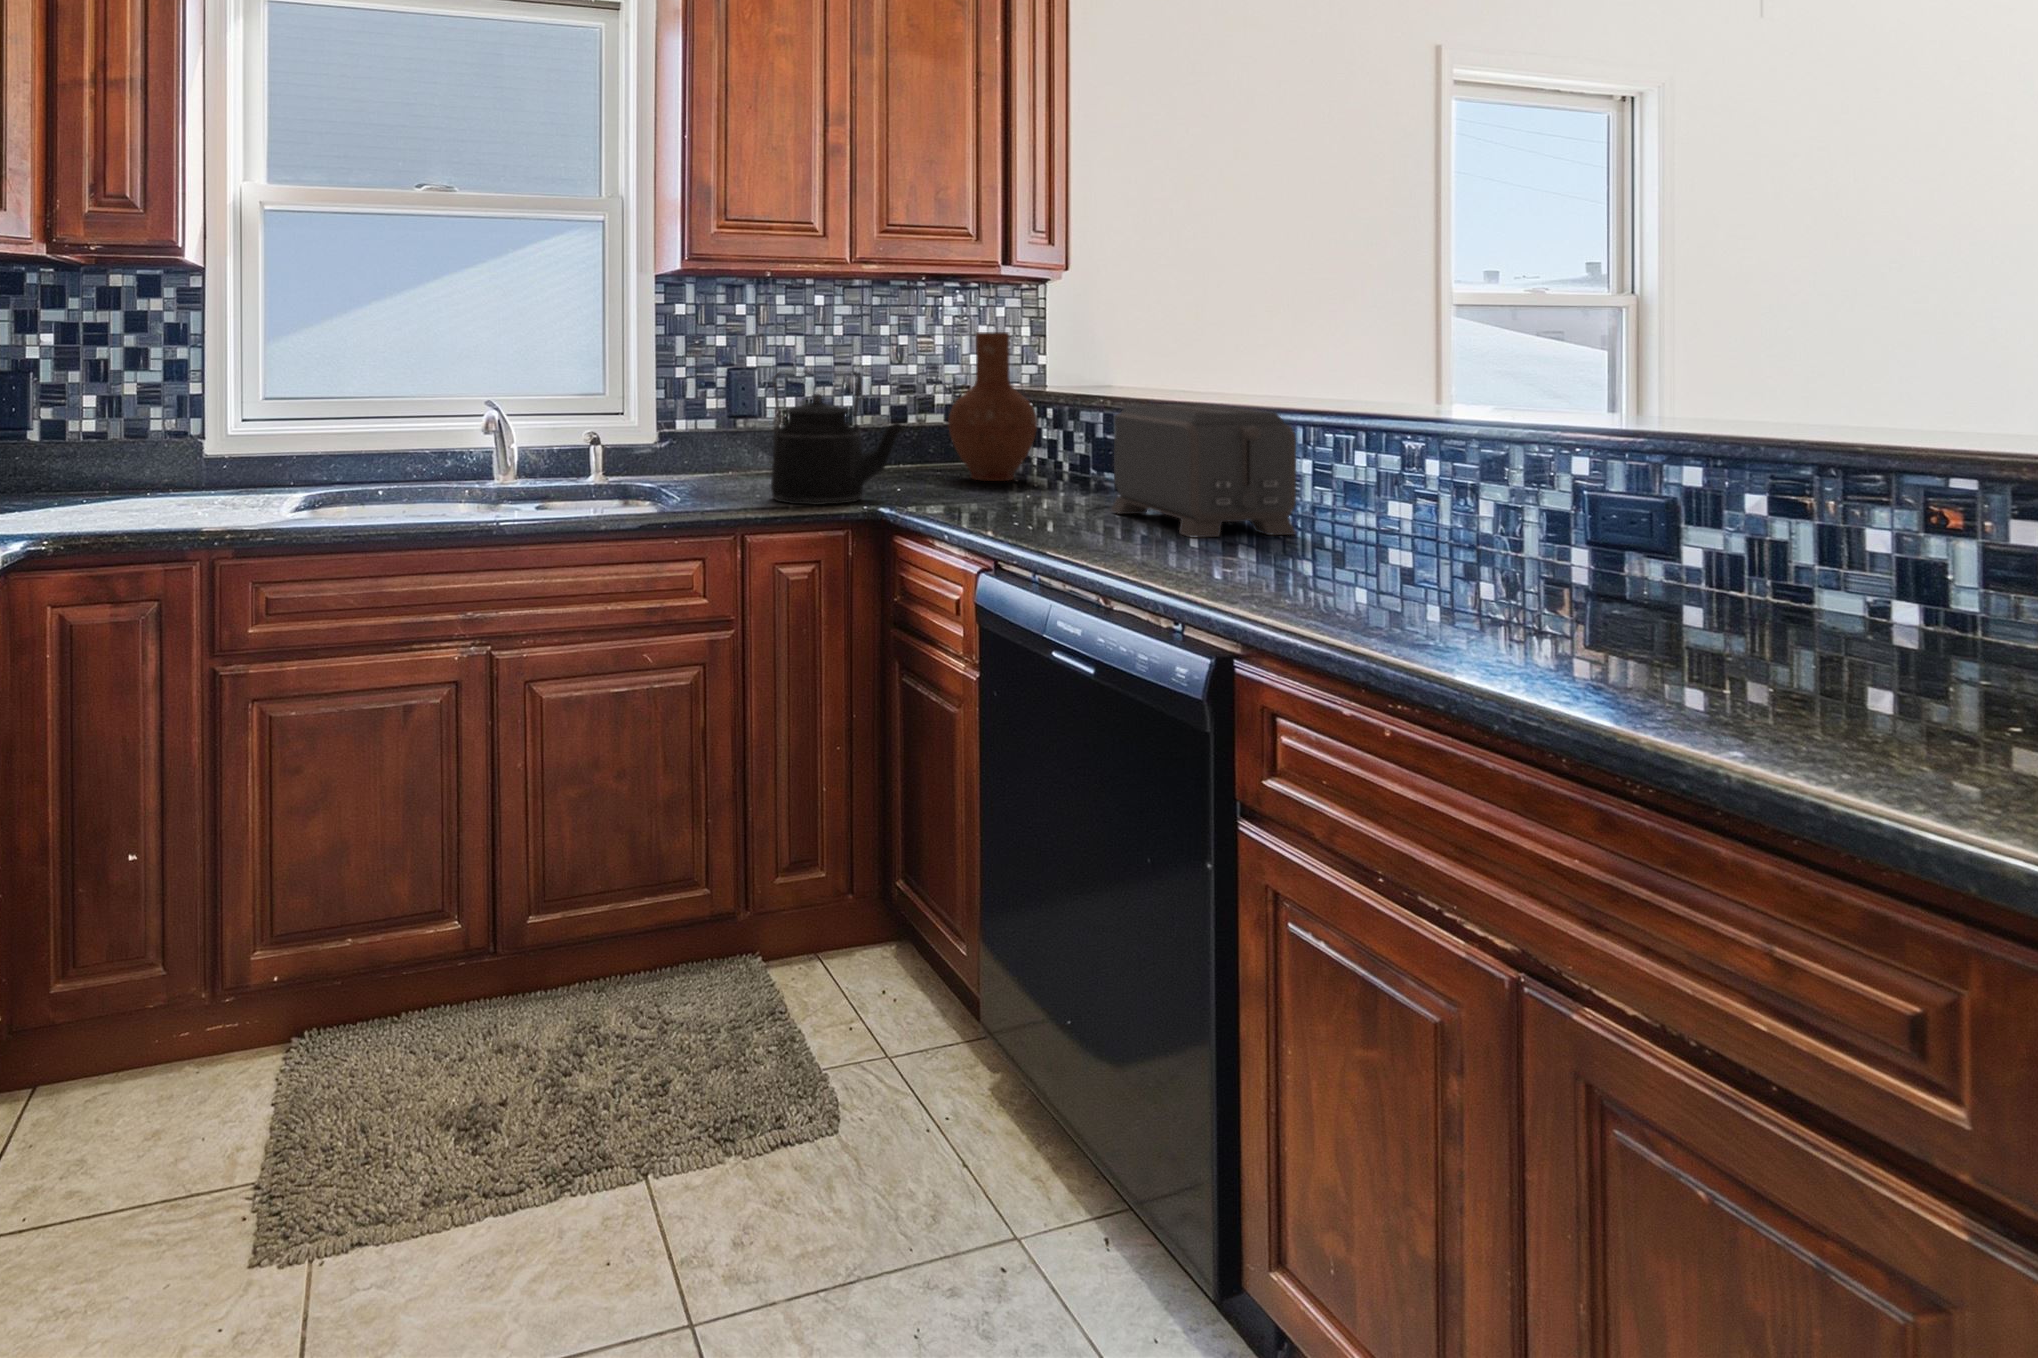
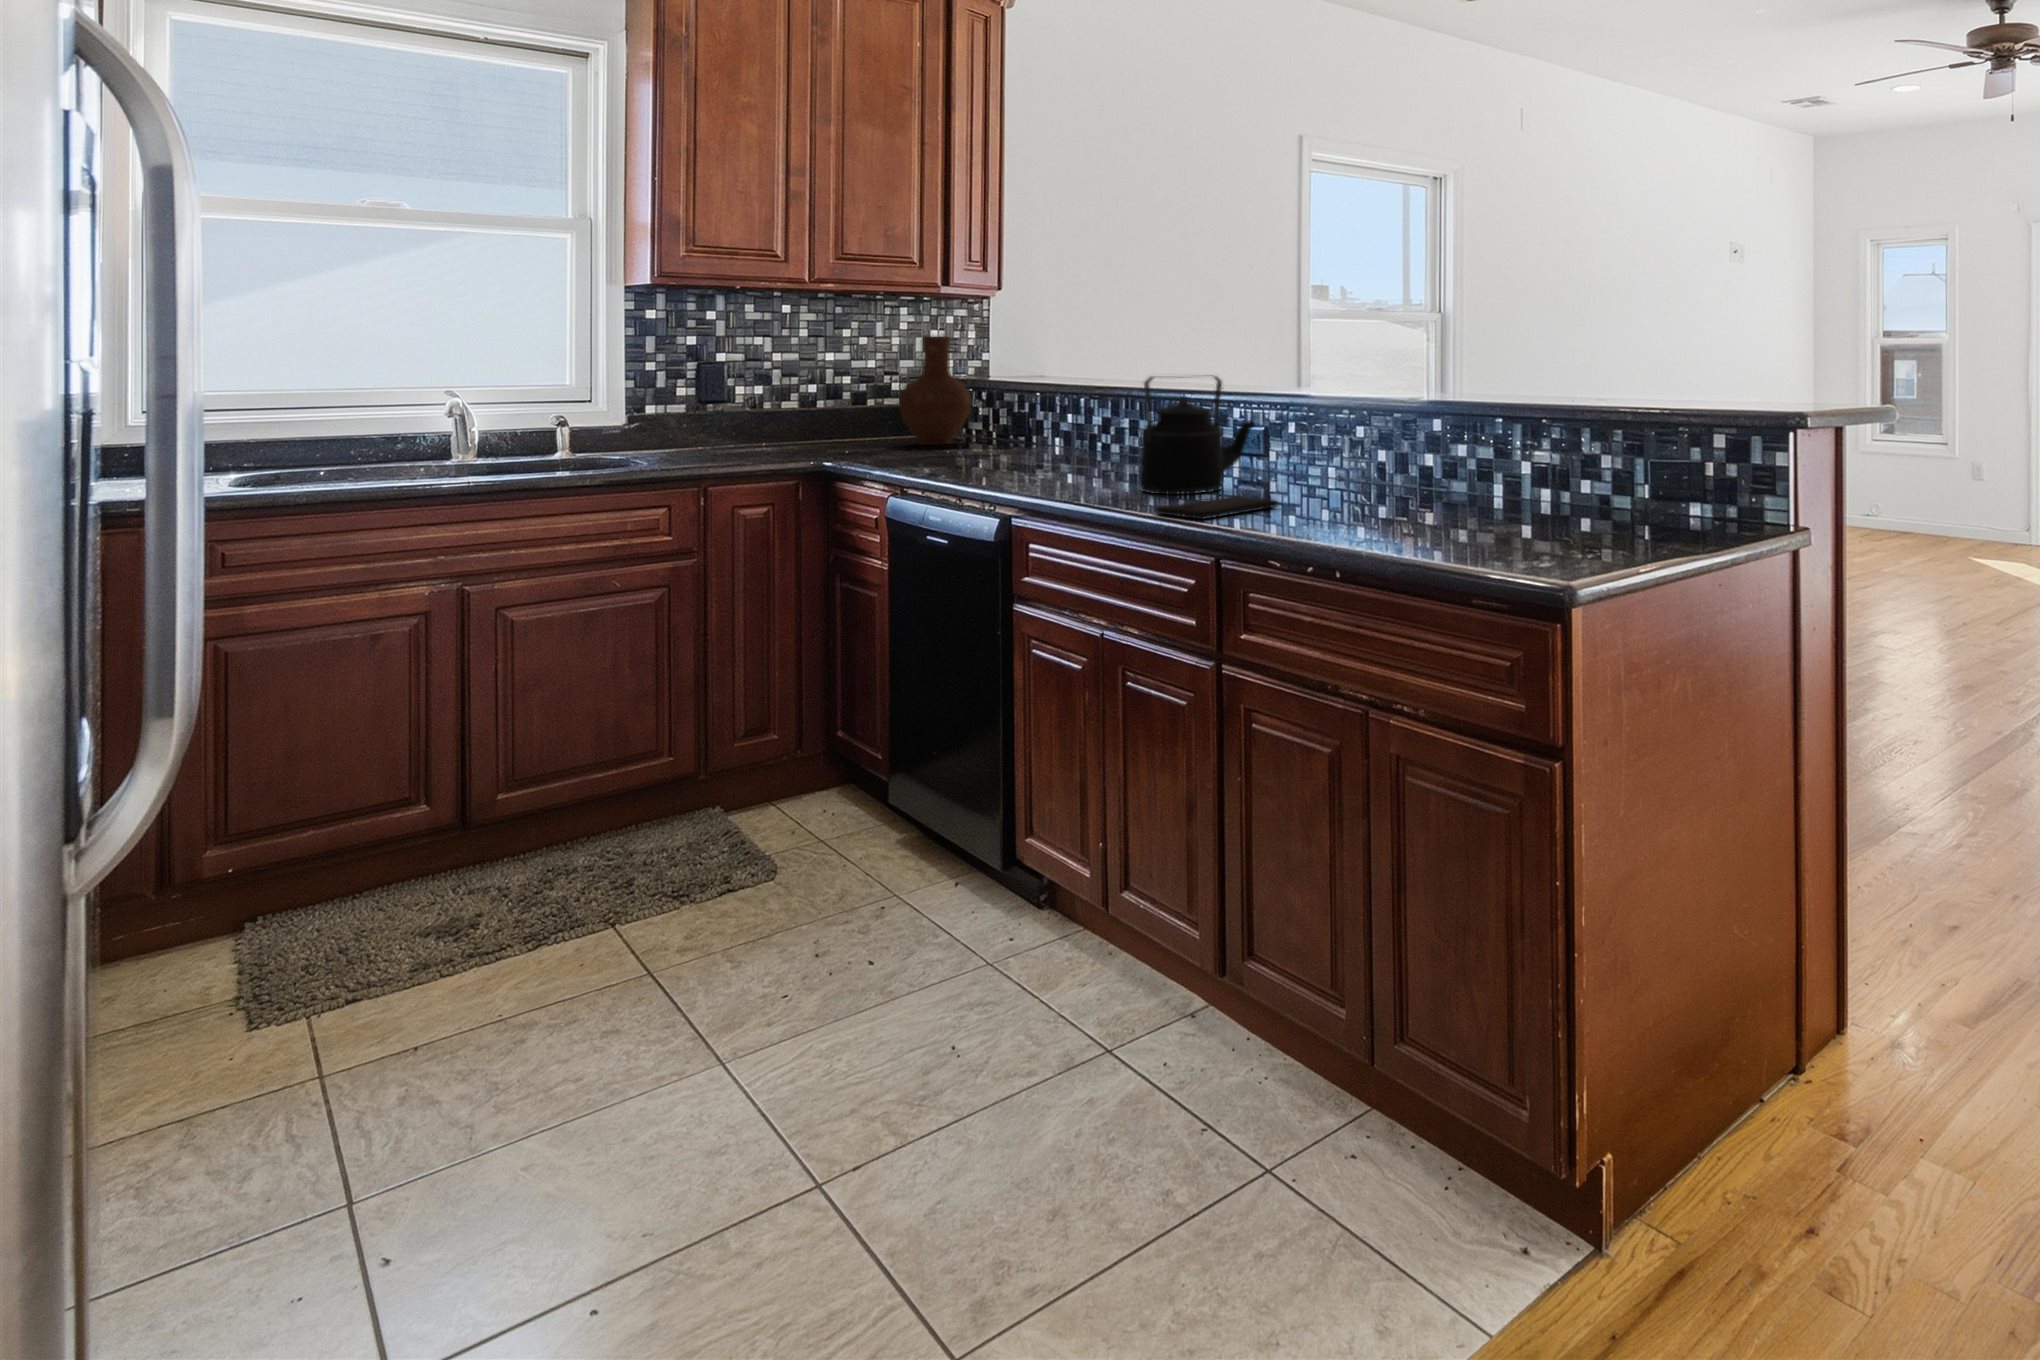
kettle: present [771,372,904,505] -> present [1140,375,1255,495]
toaster: present [1111,404,1296,538] -> none [1002,386,1111,468]
cutting board: none [1682,678,2003,782] -> present [1156,495,1278,519]

